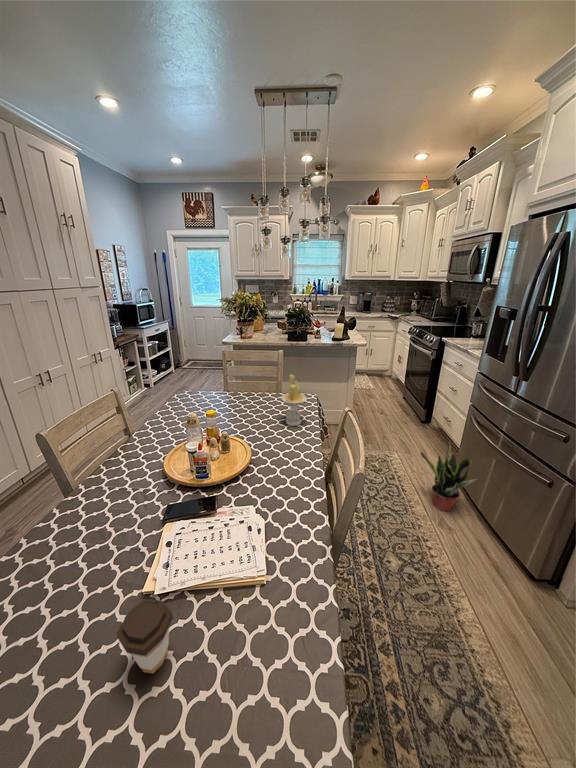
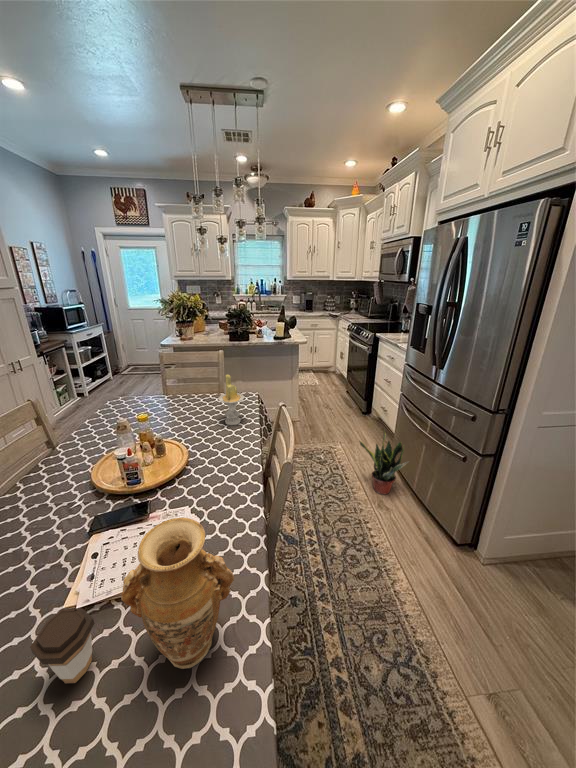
vase: none [202,524,314,681] -> present [121,518,234,669]

